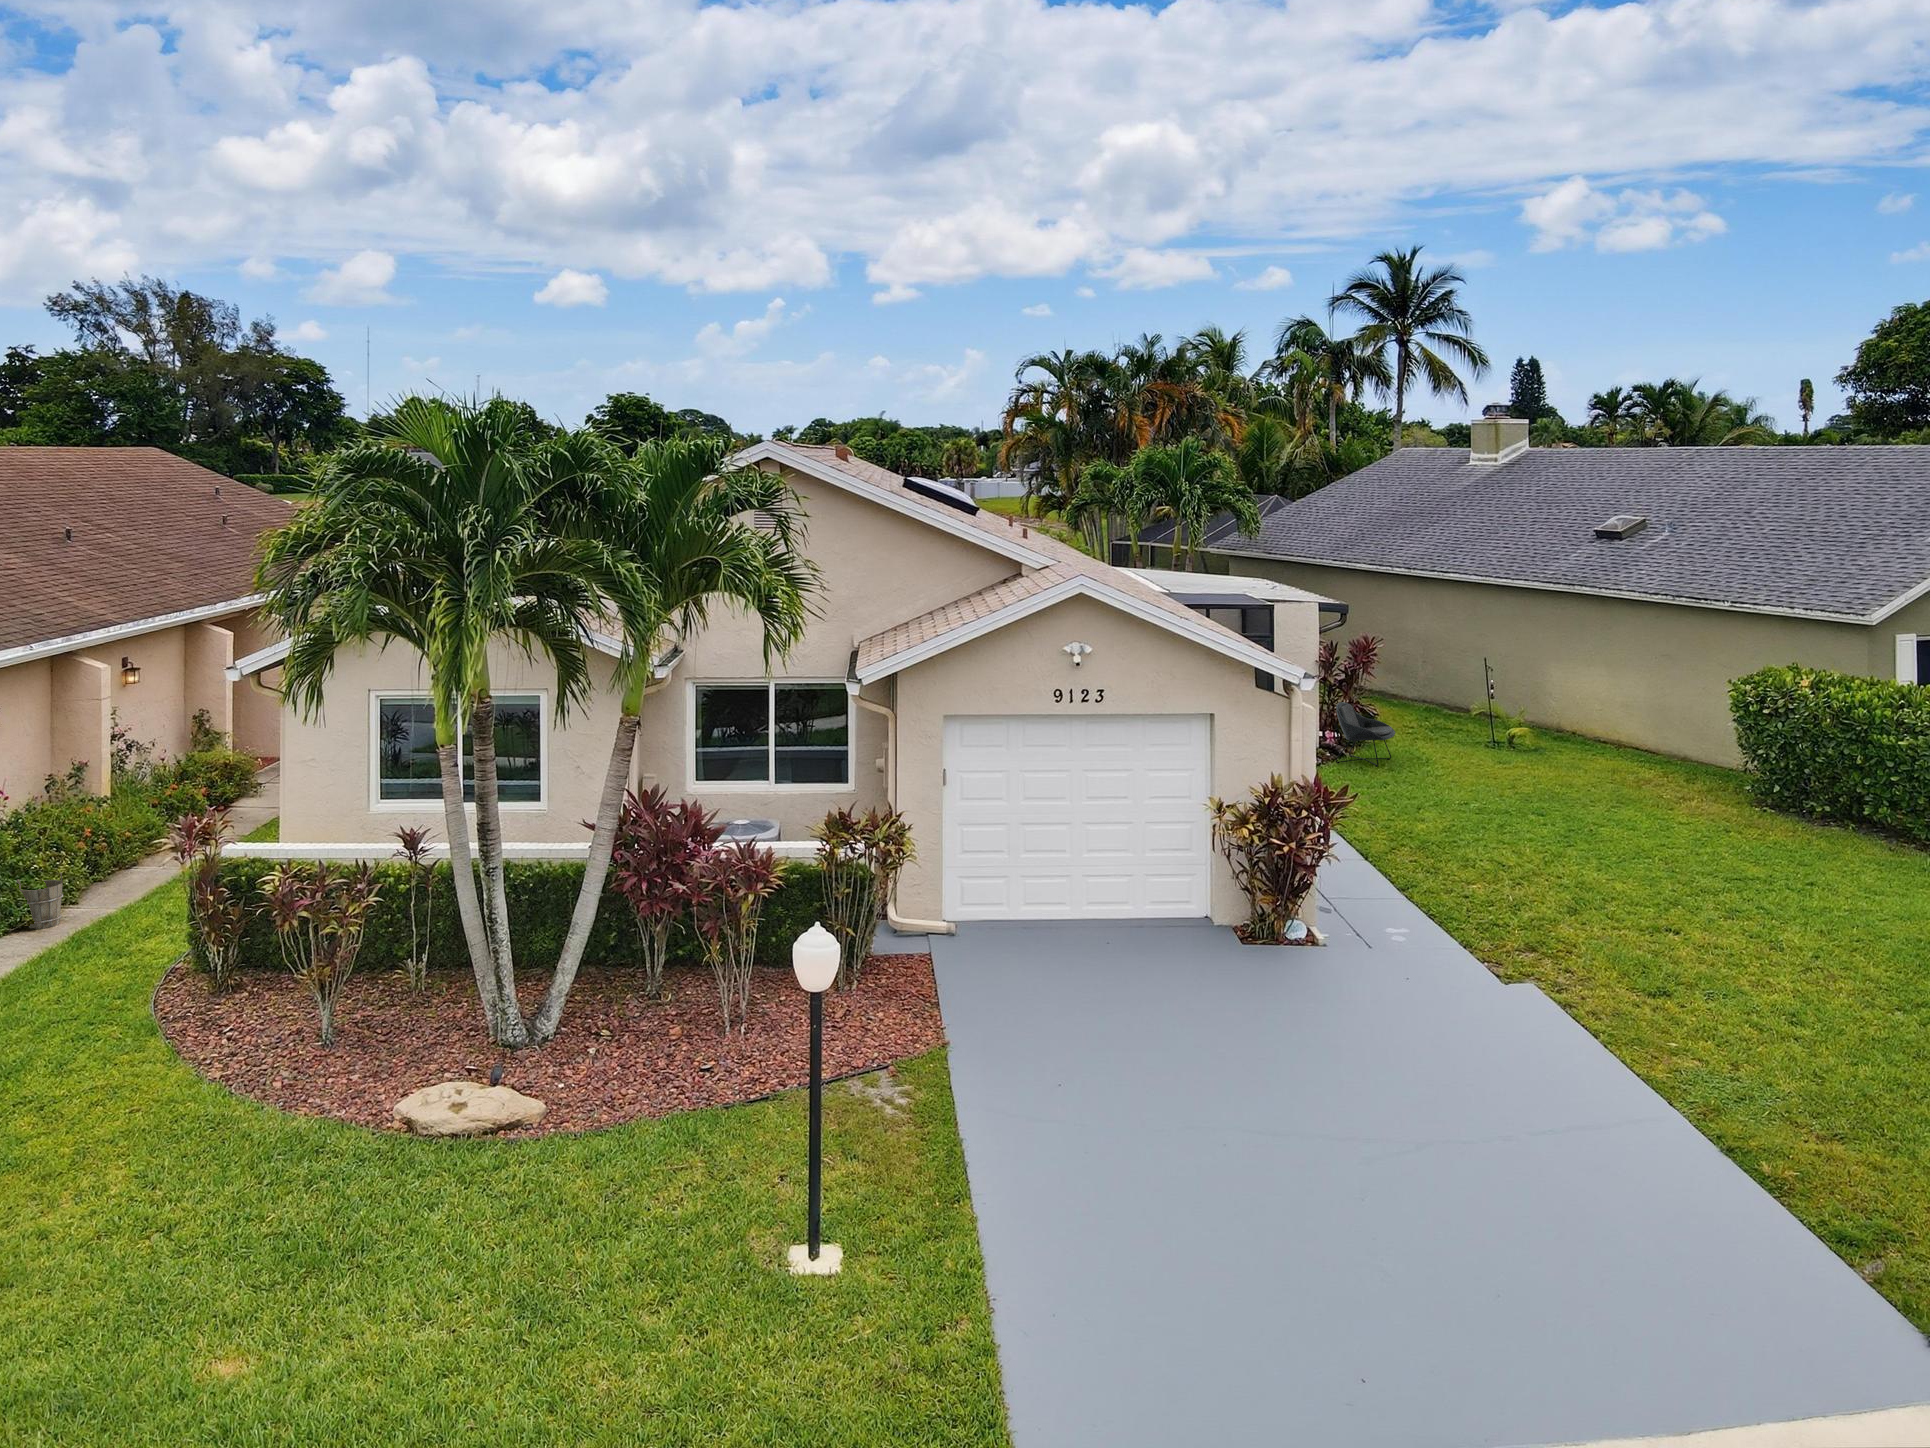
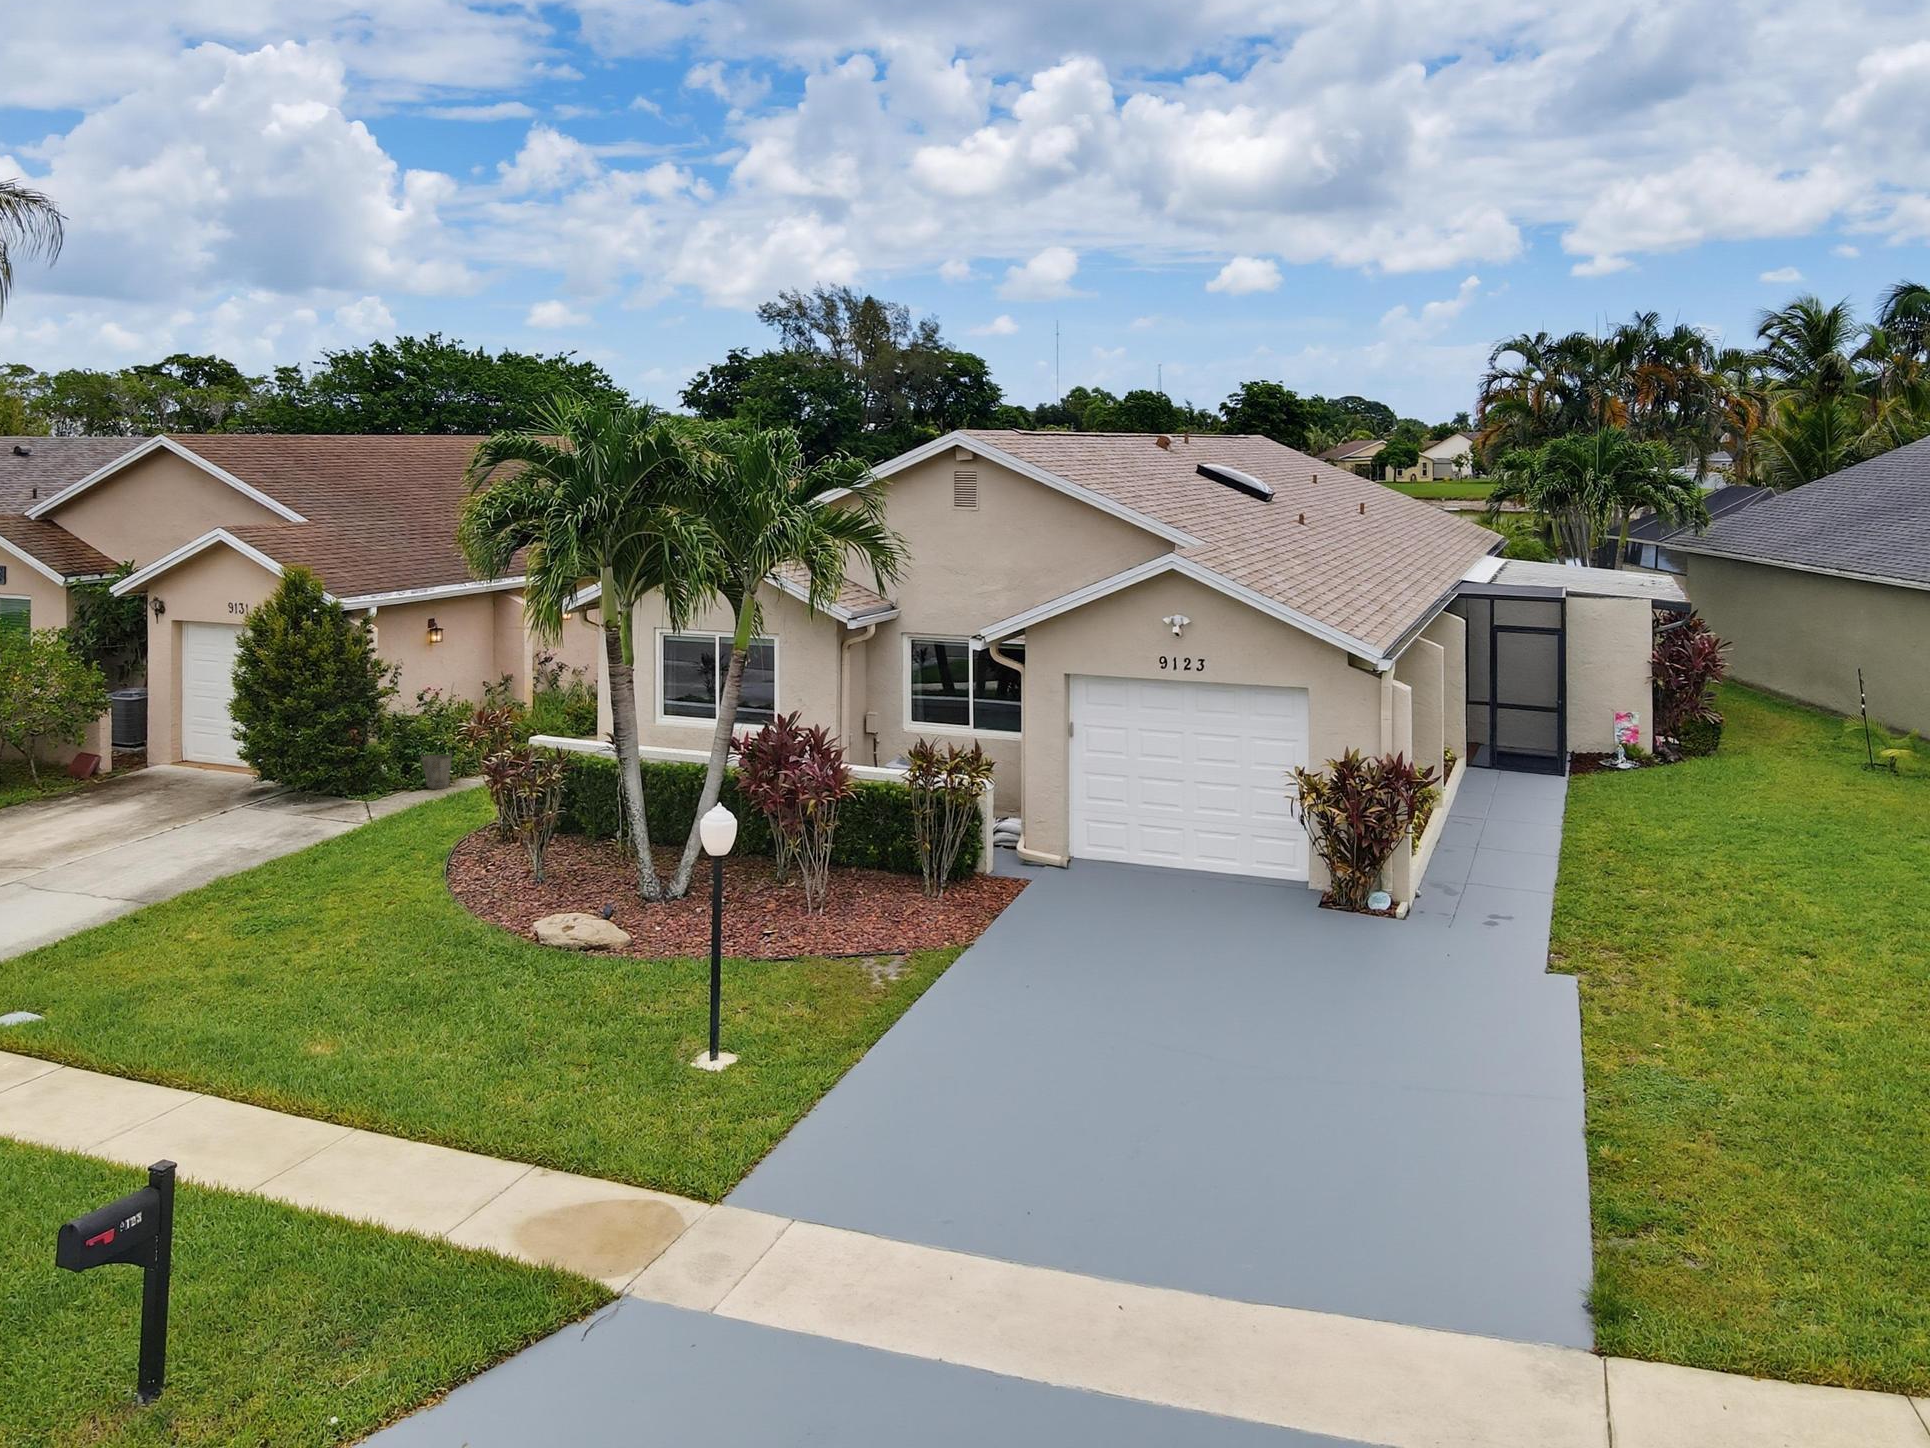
lounge chair: present [1335,702,1395,767] -> none [1633,706,1710,776]

